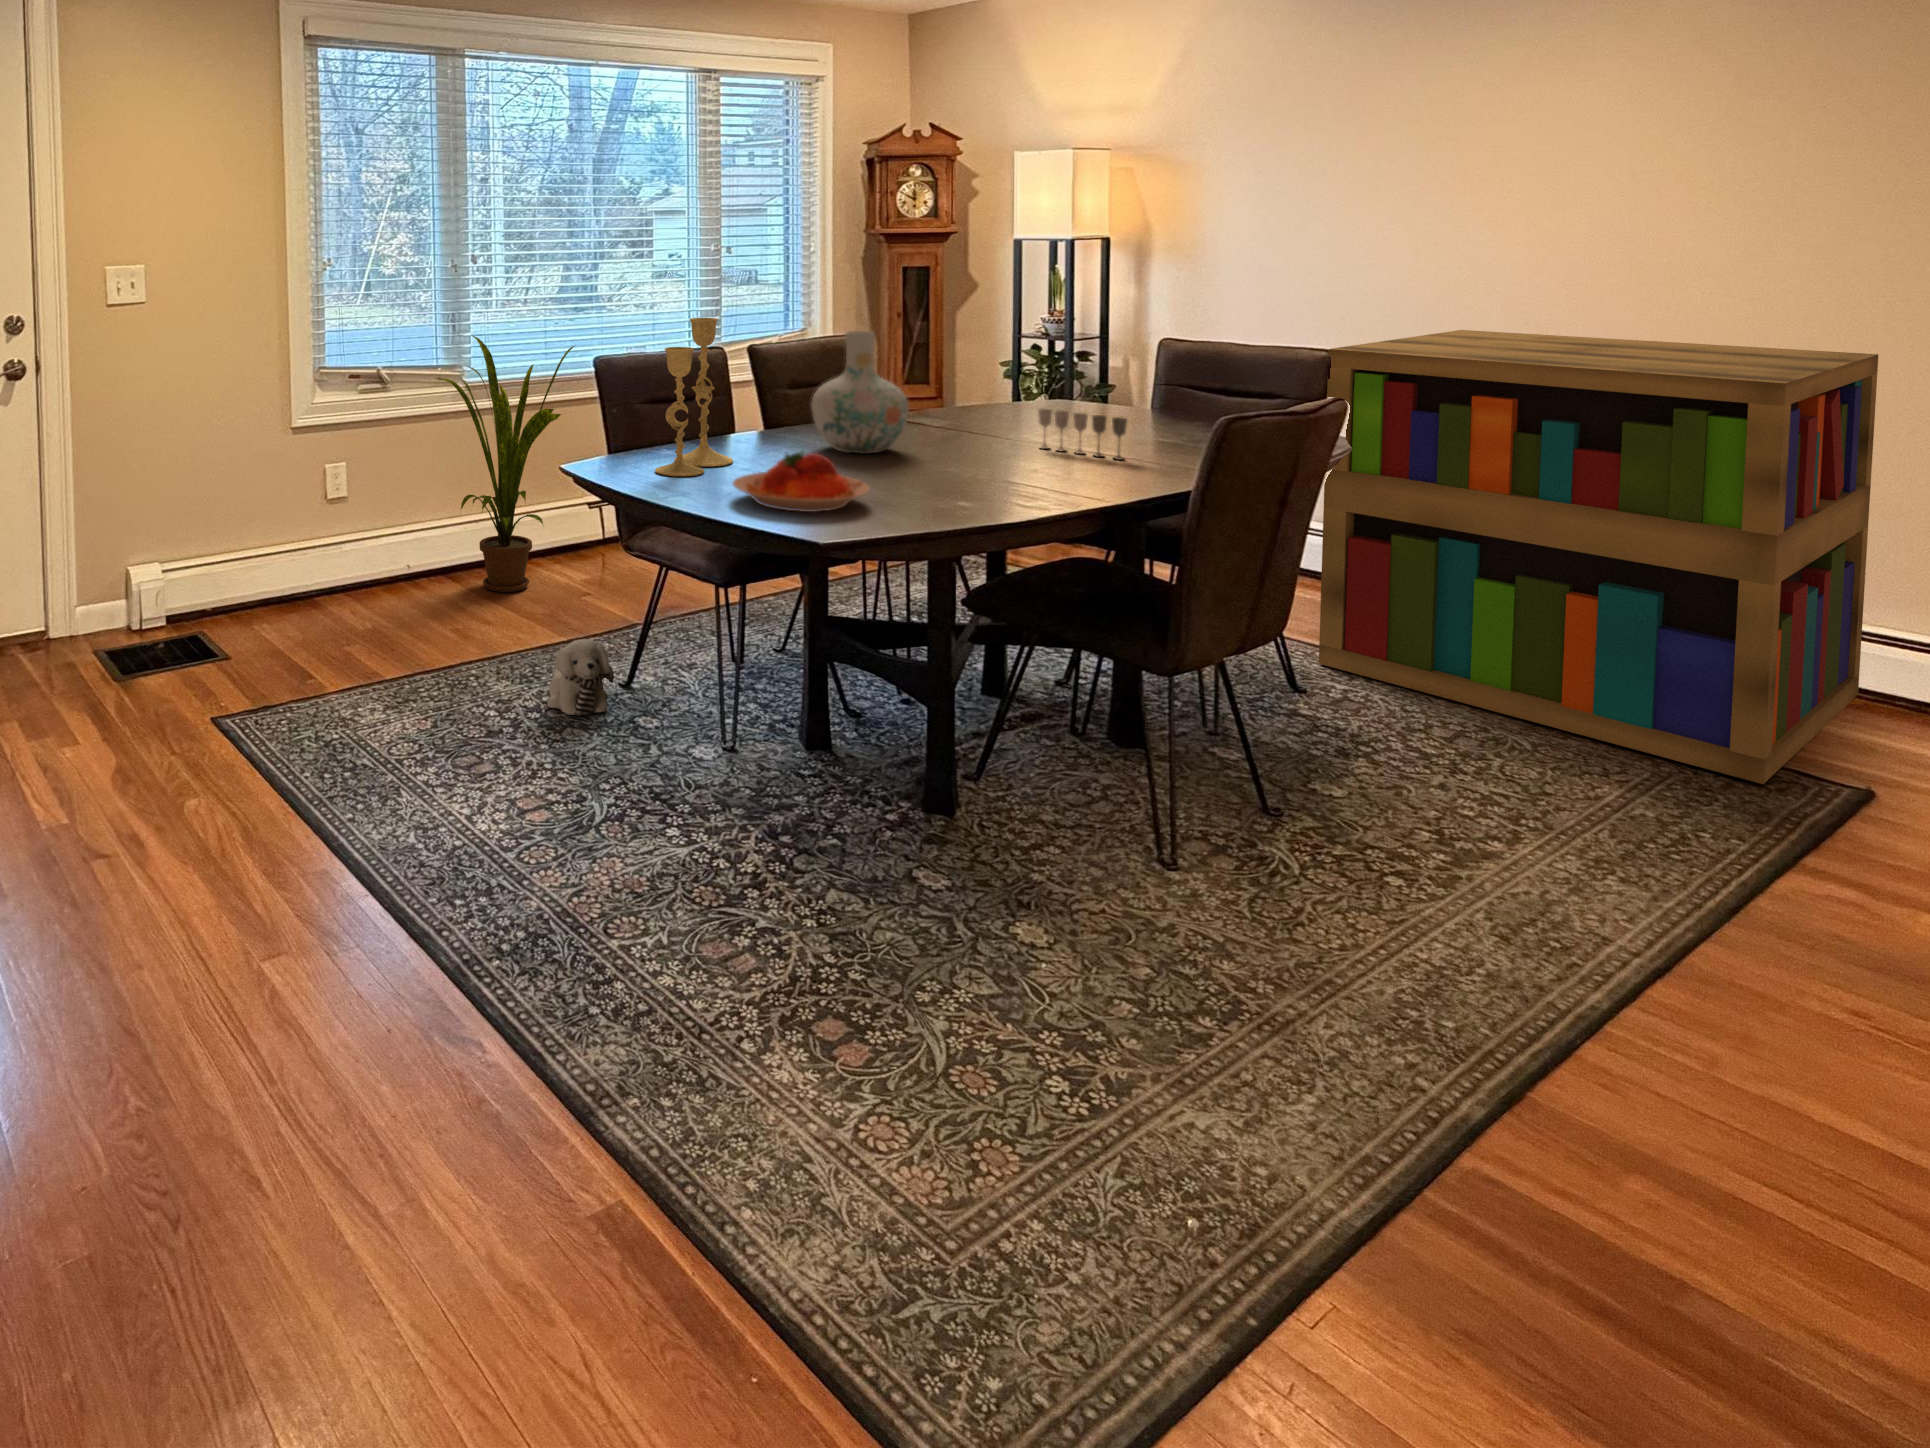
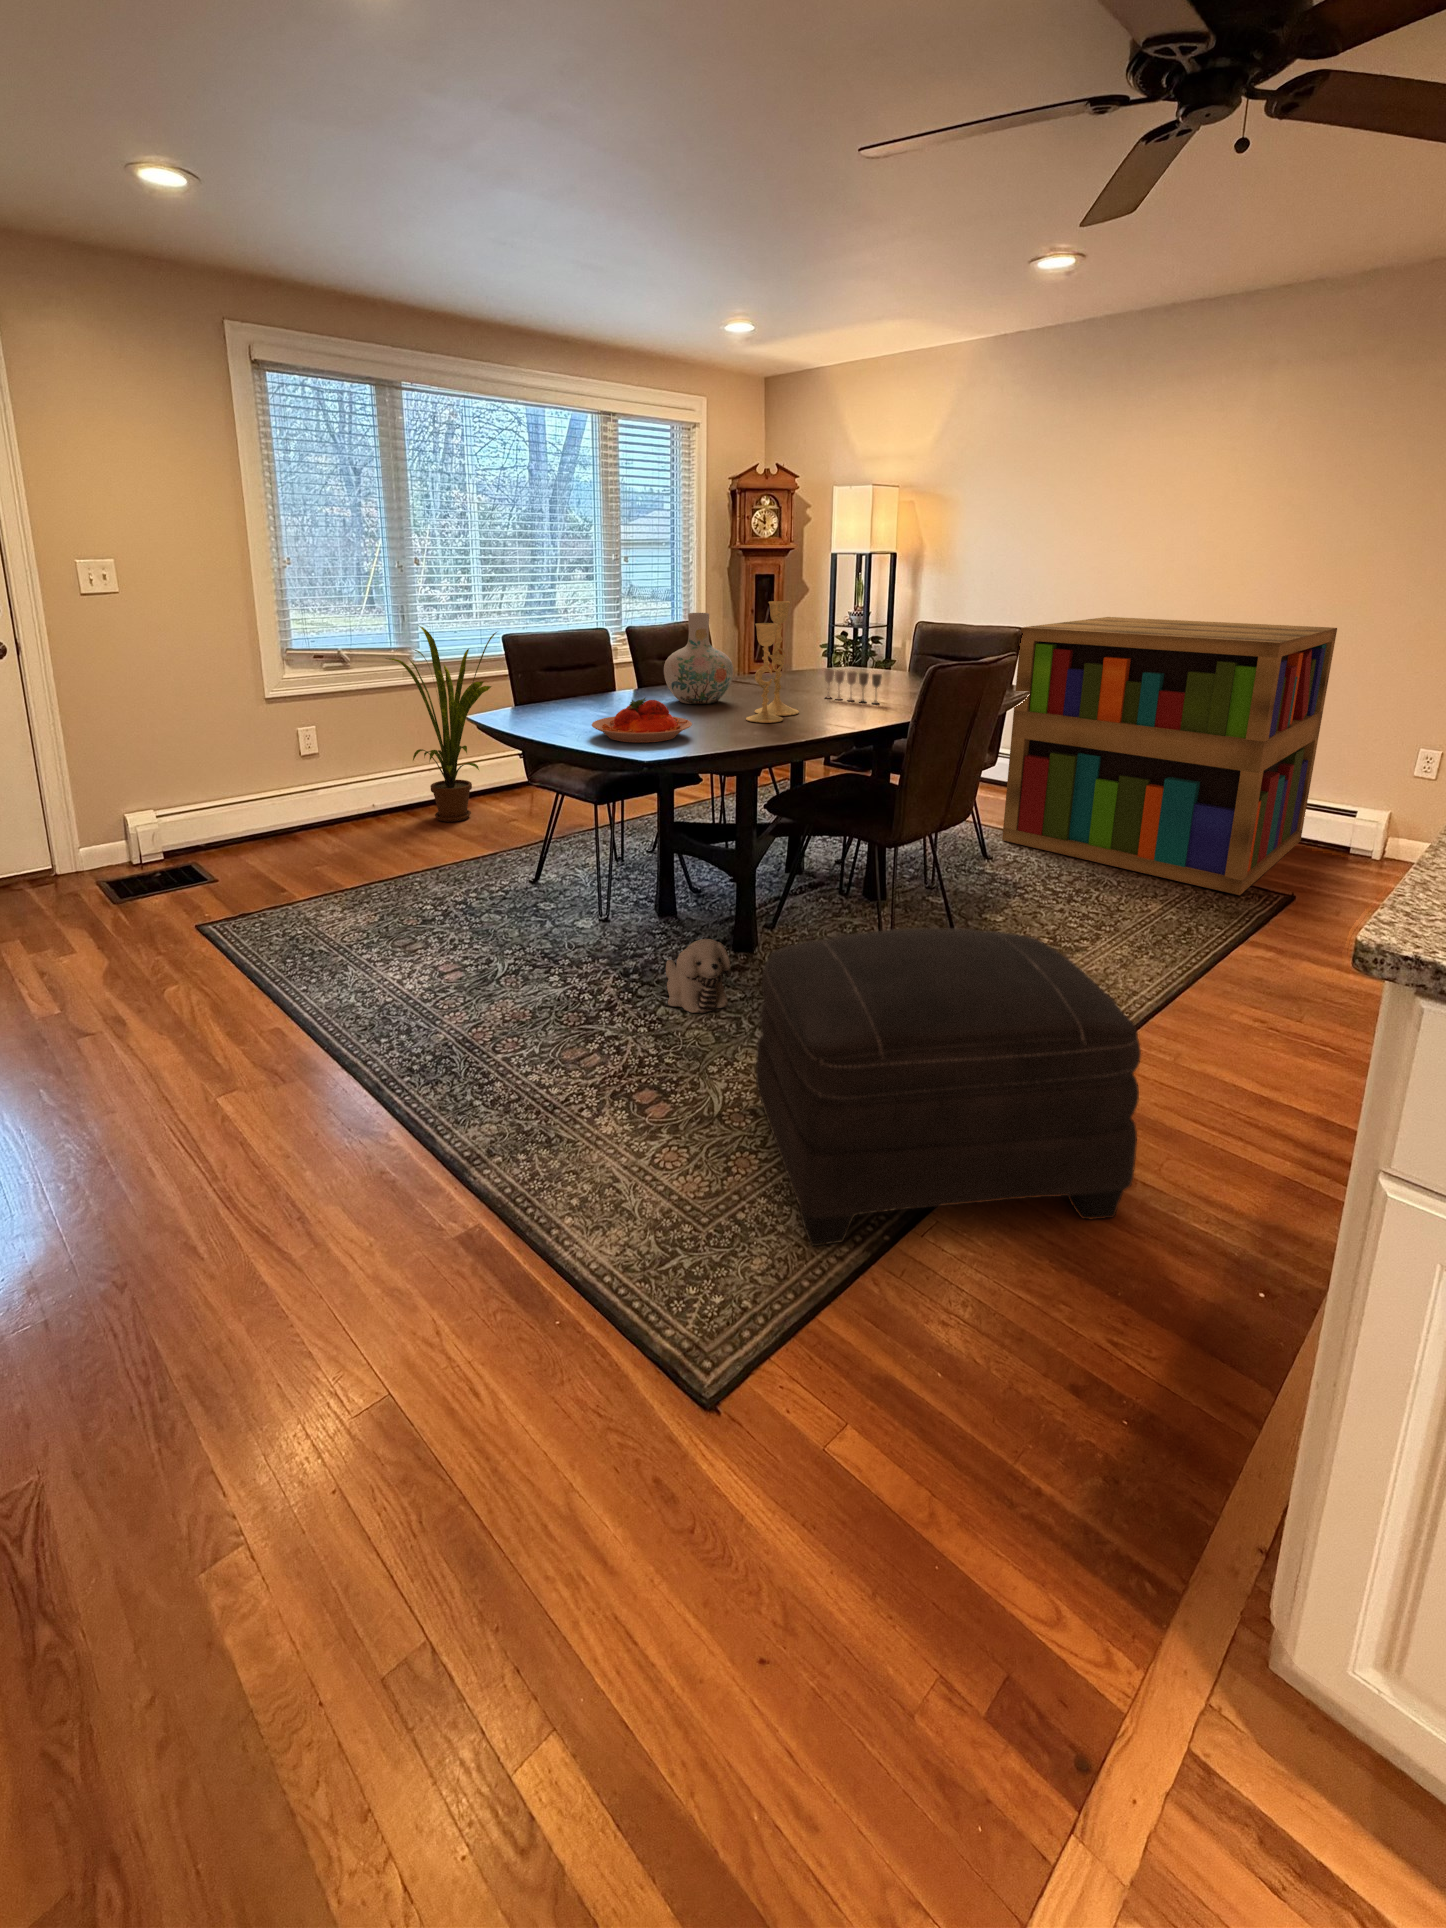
candlestick: present [655,318,733,476] -> present [746,601,799,723]
plush toy: present [547,639,614,716] -> present [666,939,731,1013]
ottoman: none [1002,815,1681,1343] -> present [756,928,1141,1246]

